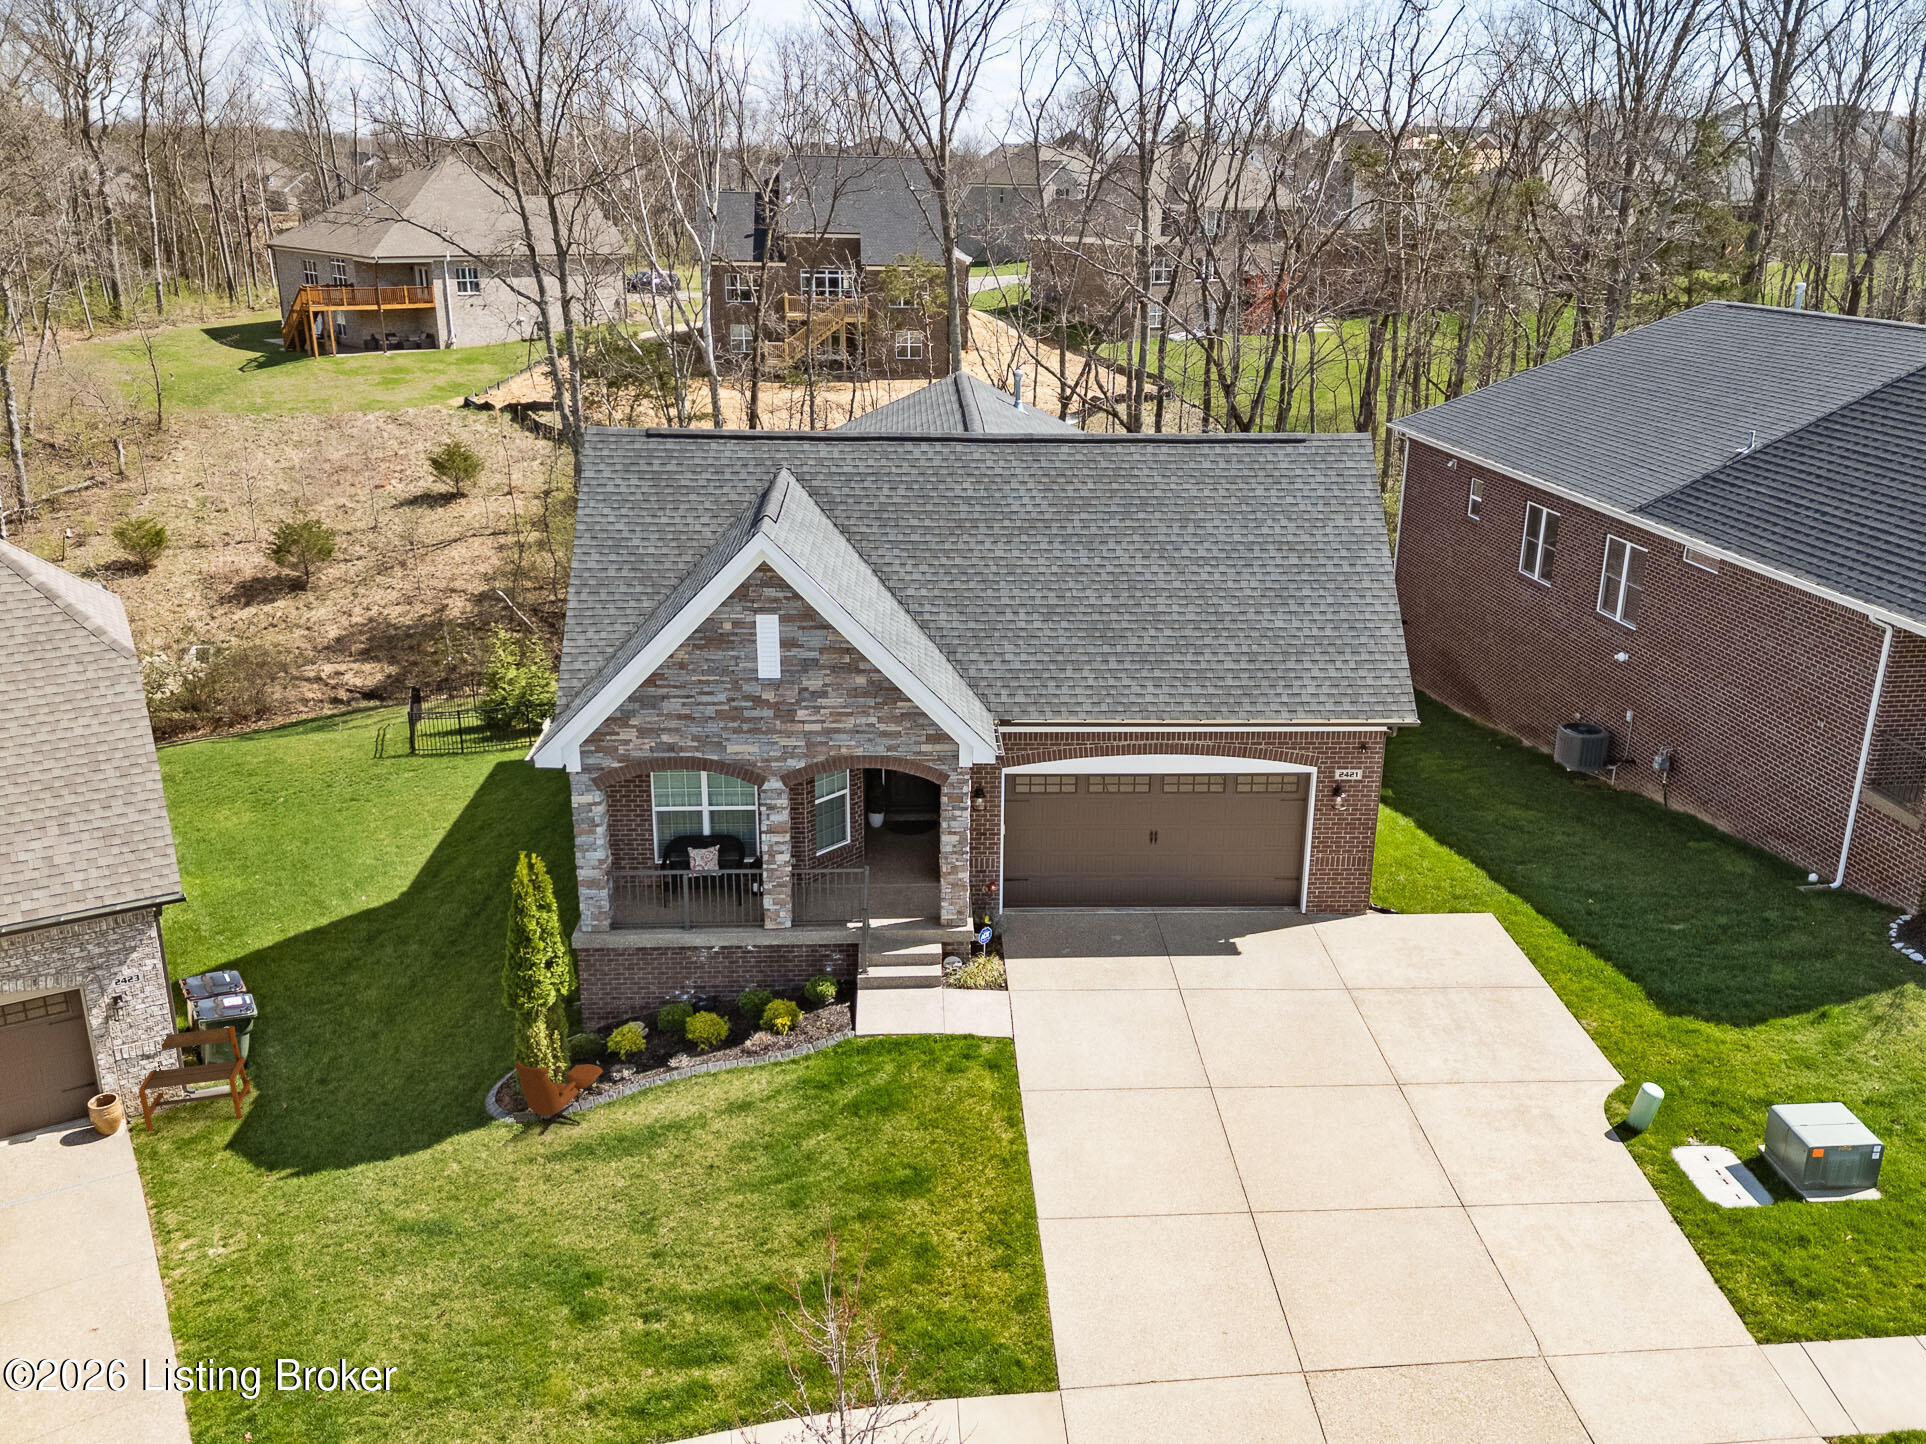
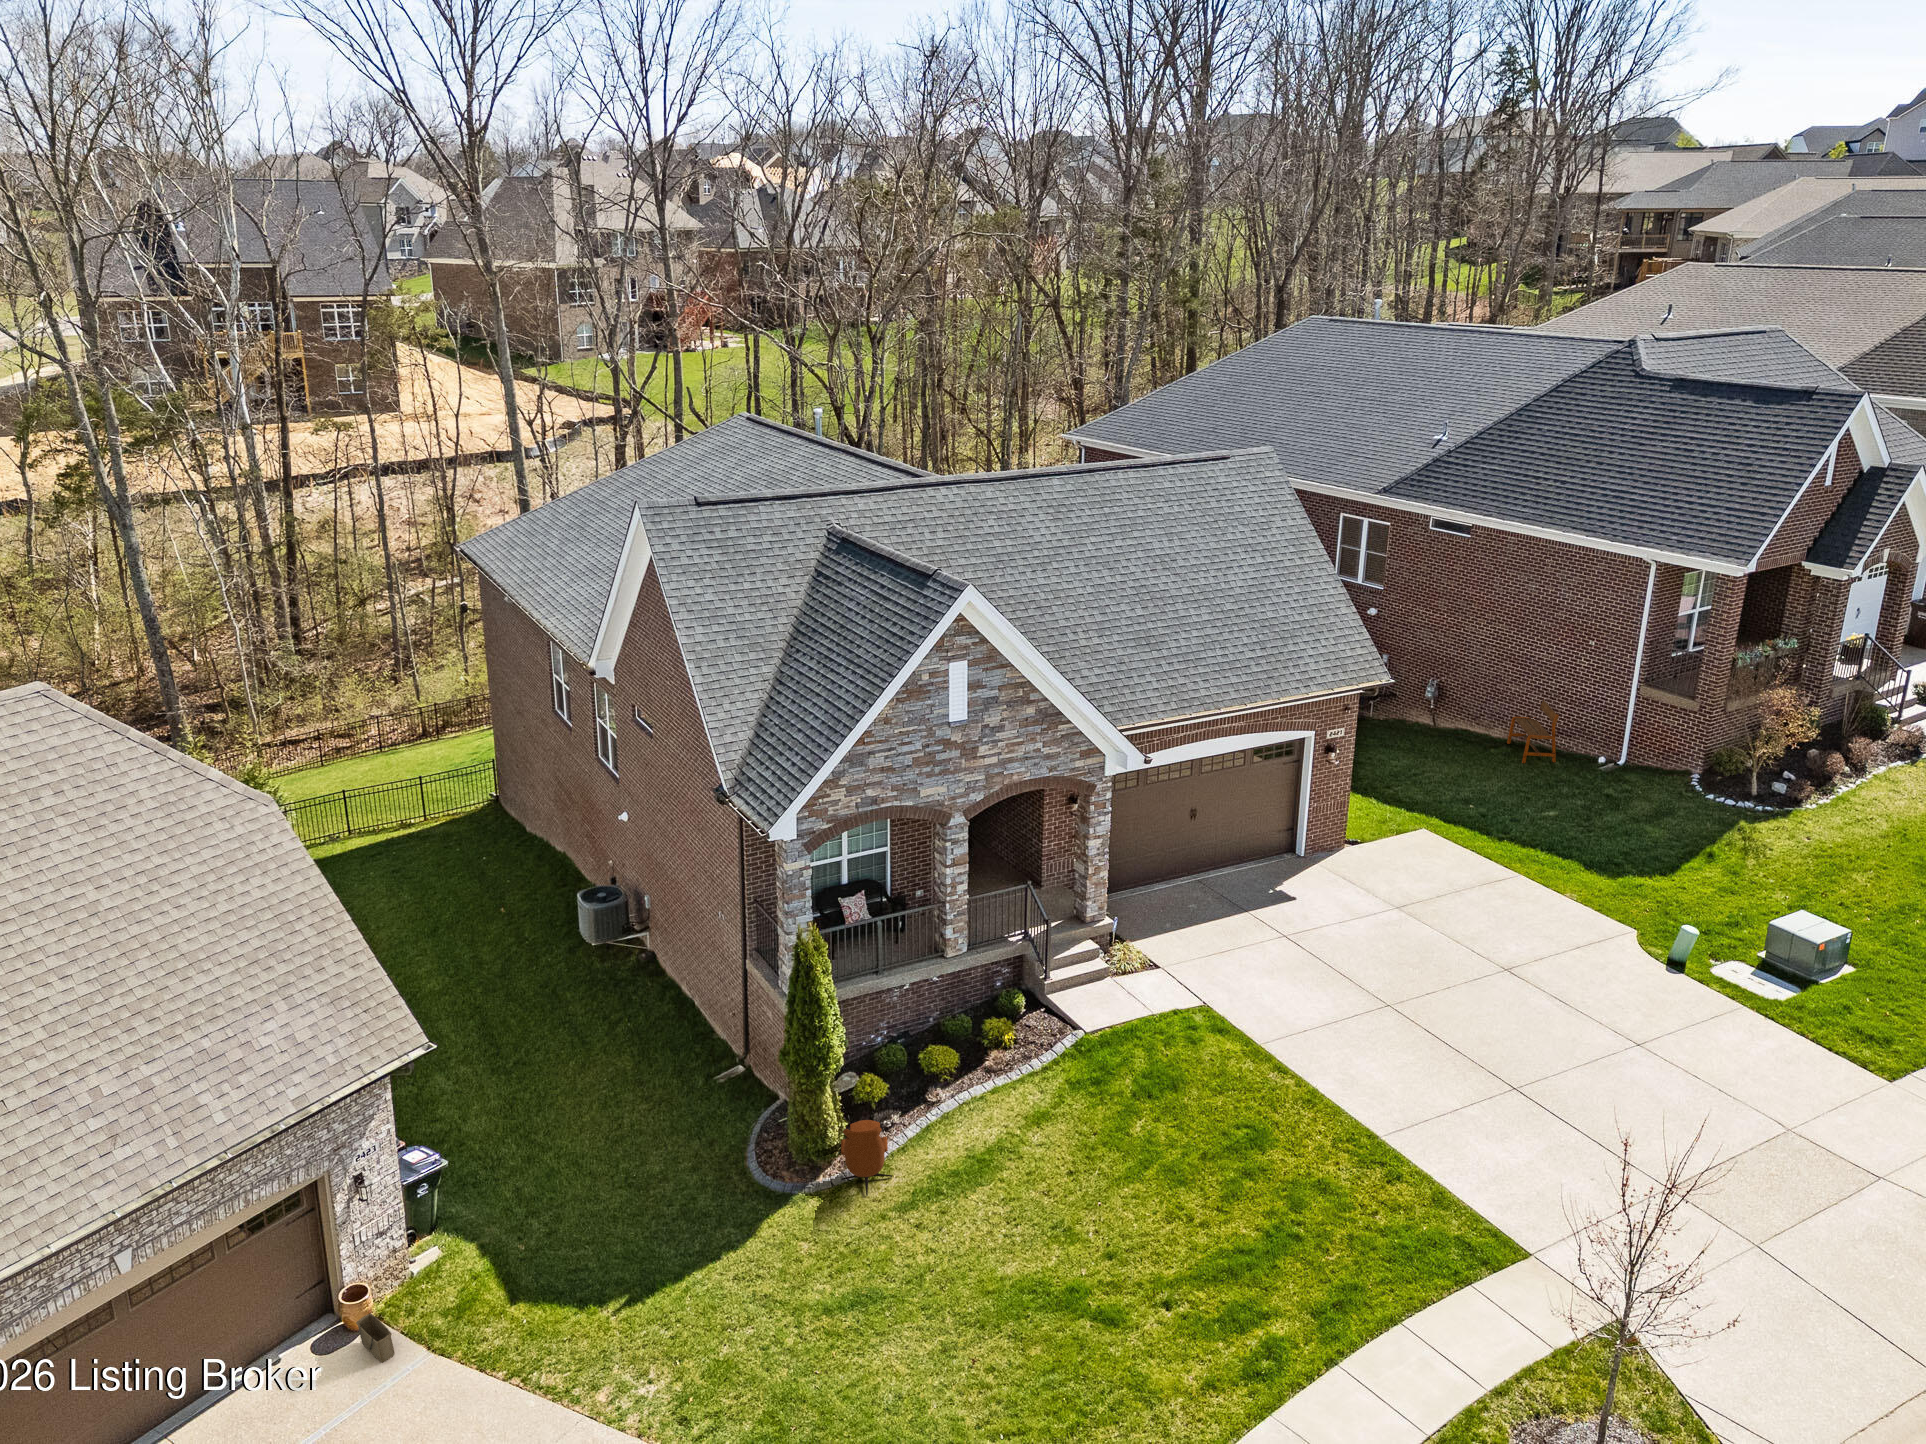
bench: present [139,1026,251,1132] -> present [1507,700,1559,763]
basket: none [96,1119,119,1164] -> present [356,1313,394,1363]

